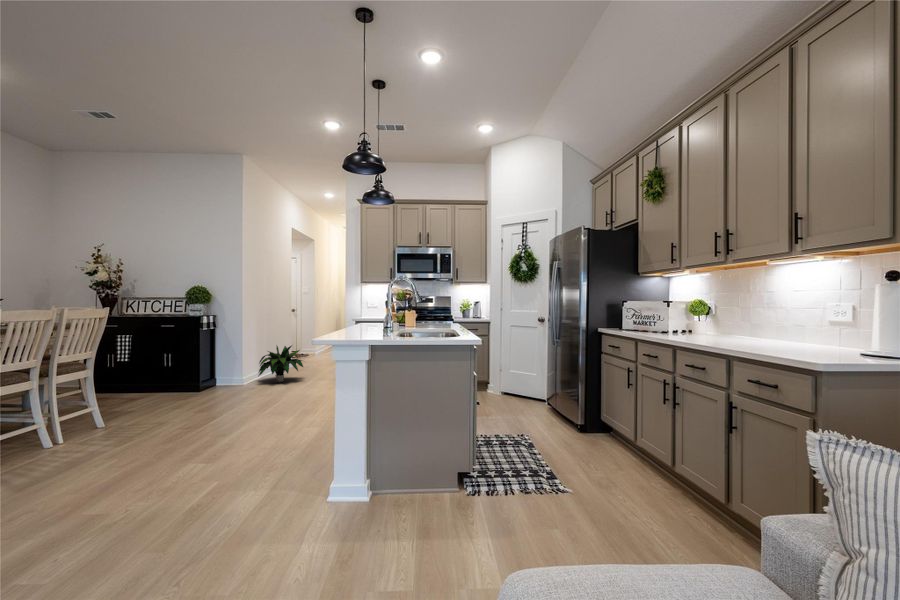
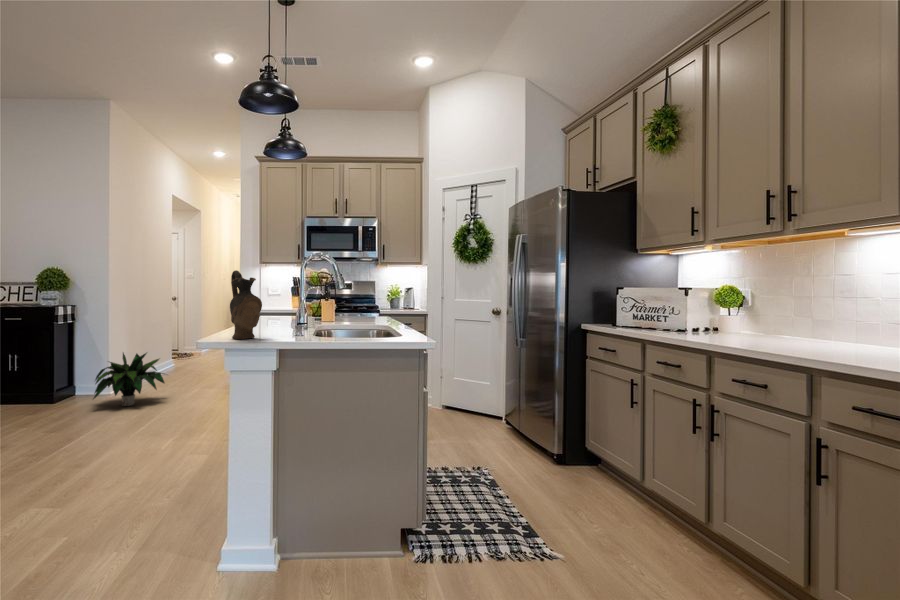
ceramic pitcher: none [355,290,374,333] -> present [230,270,262,339]

